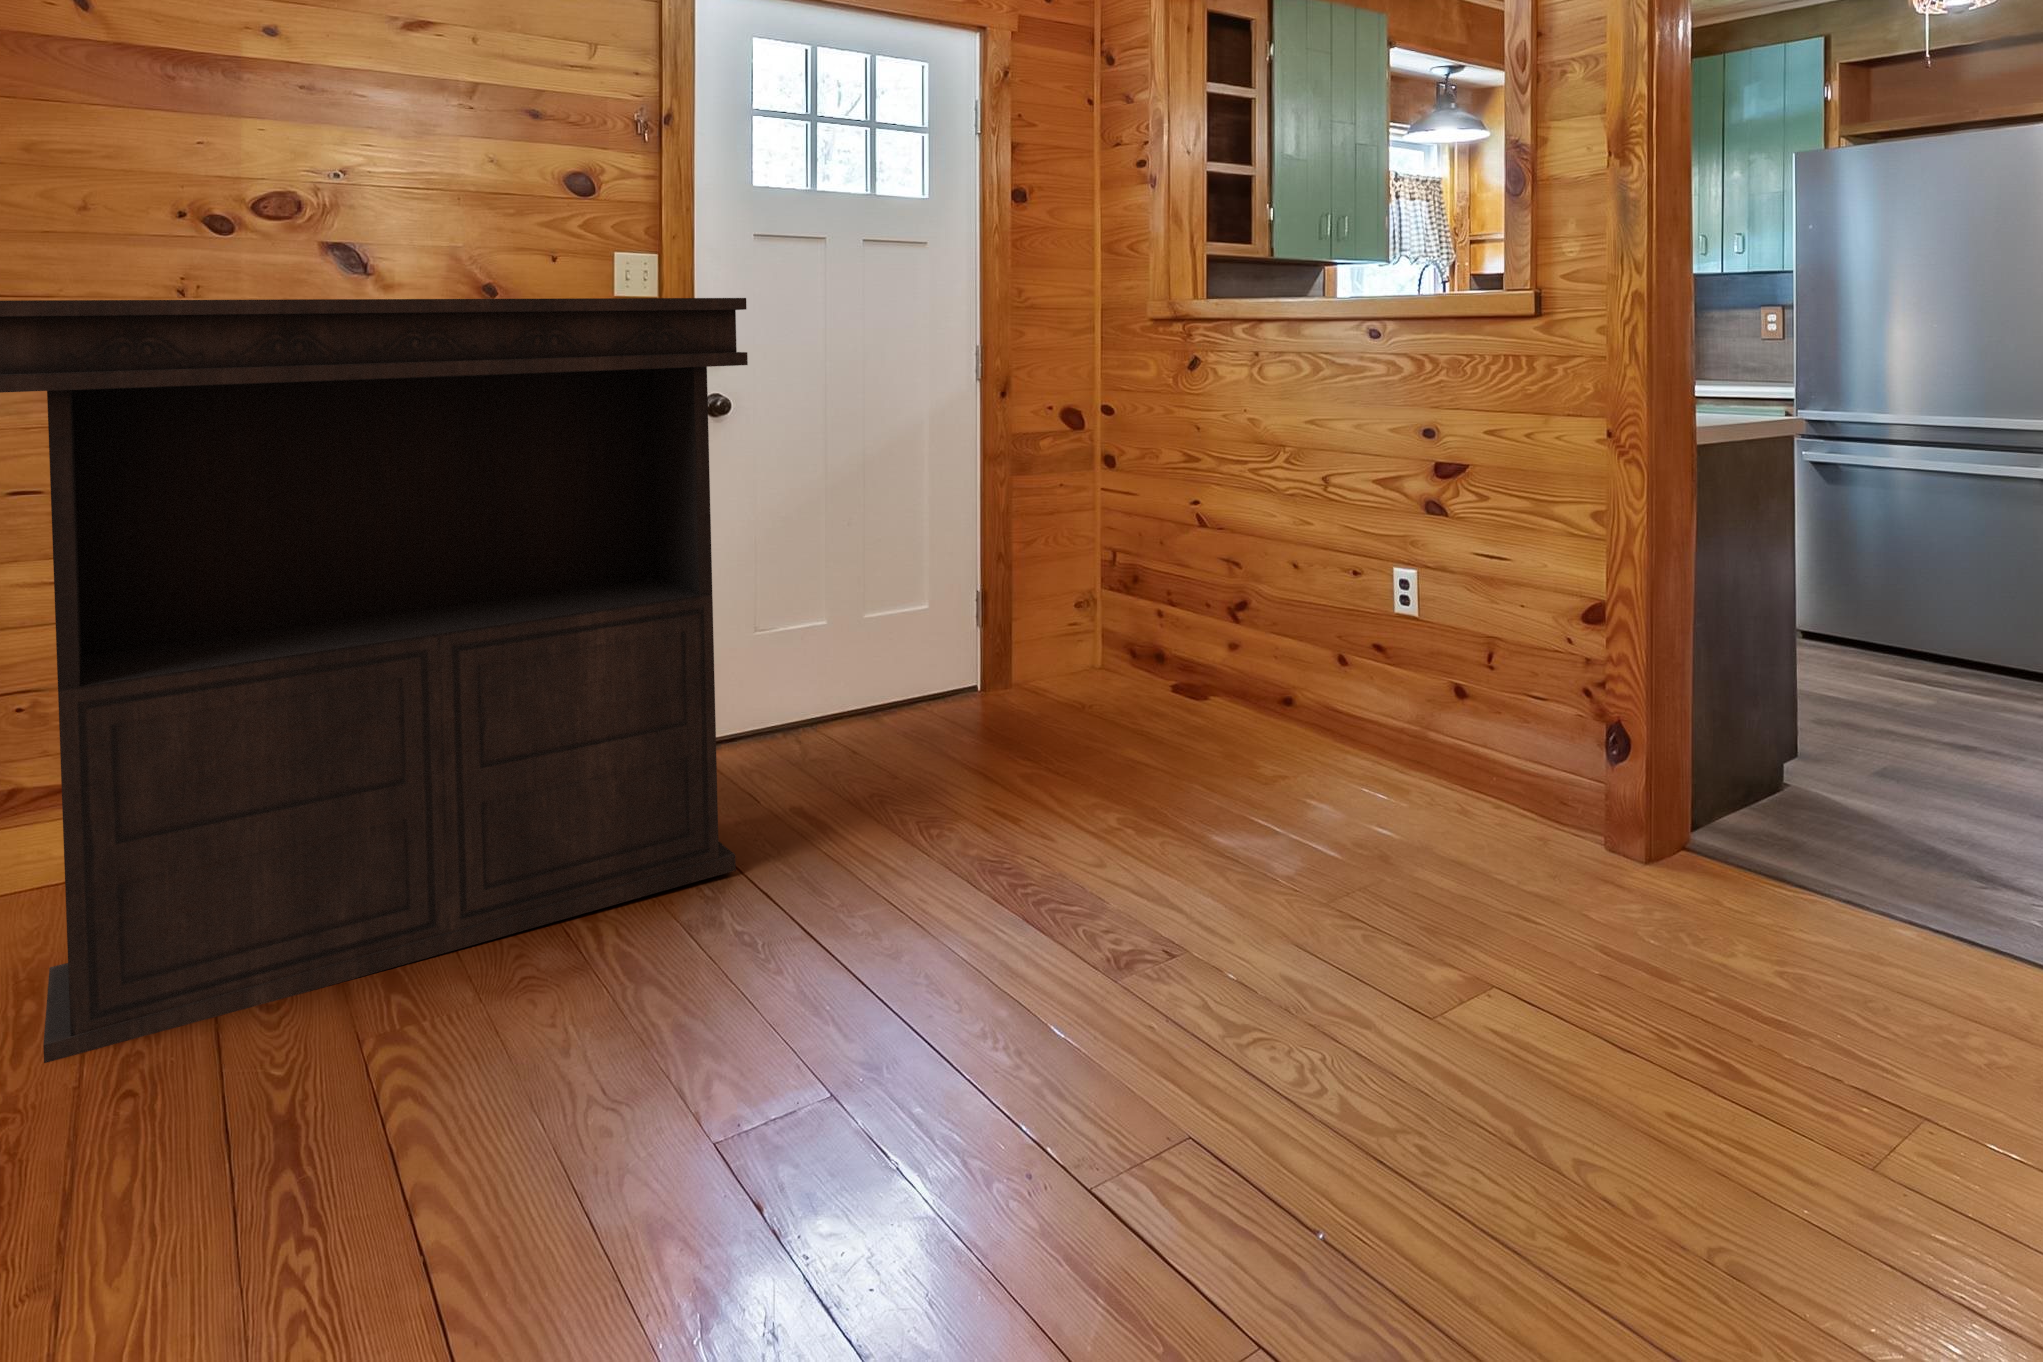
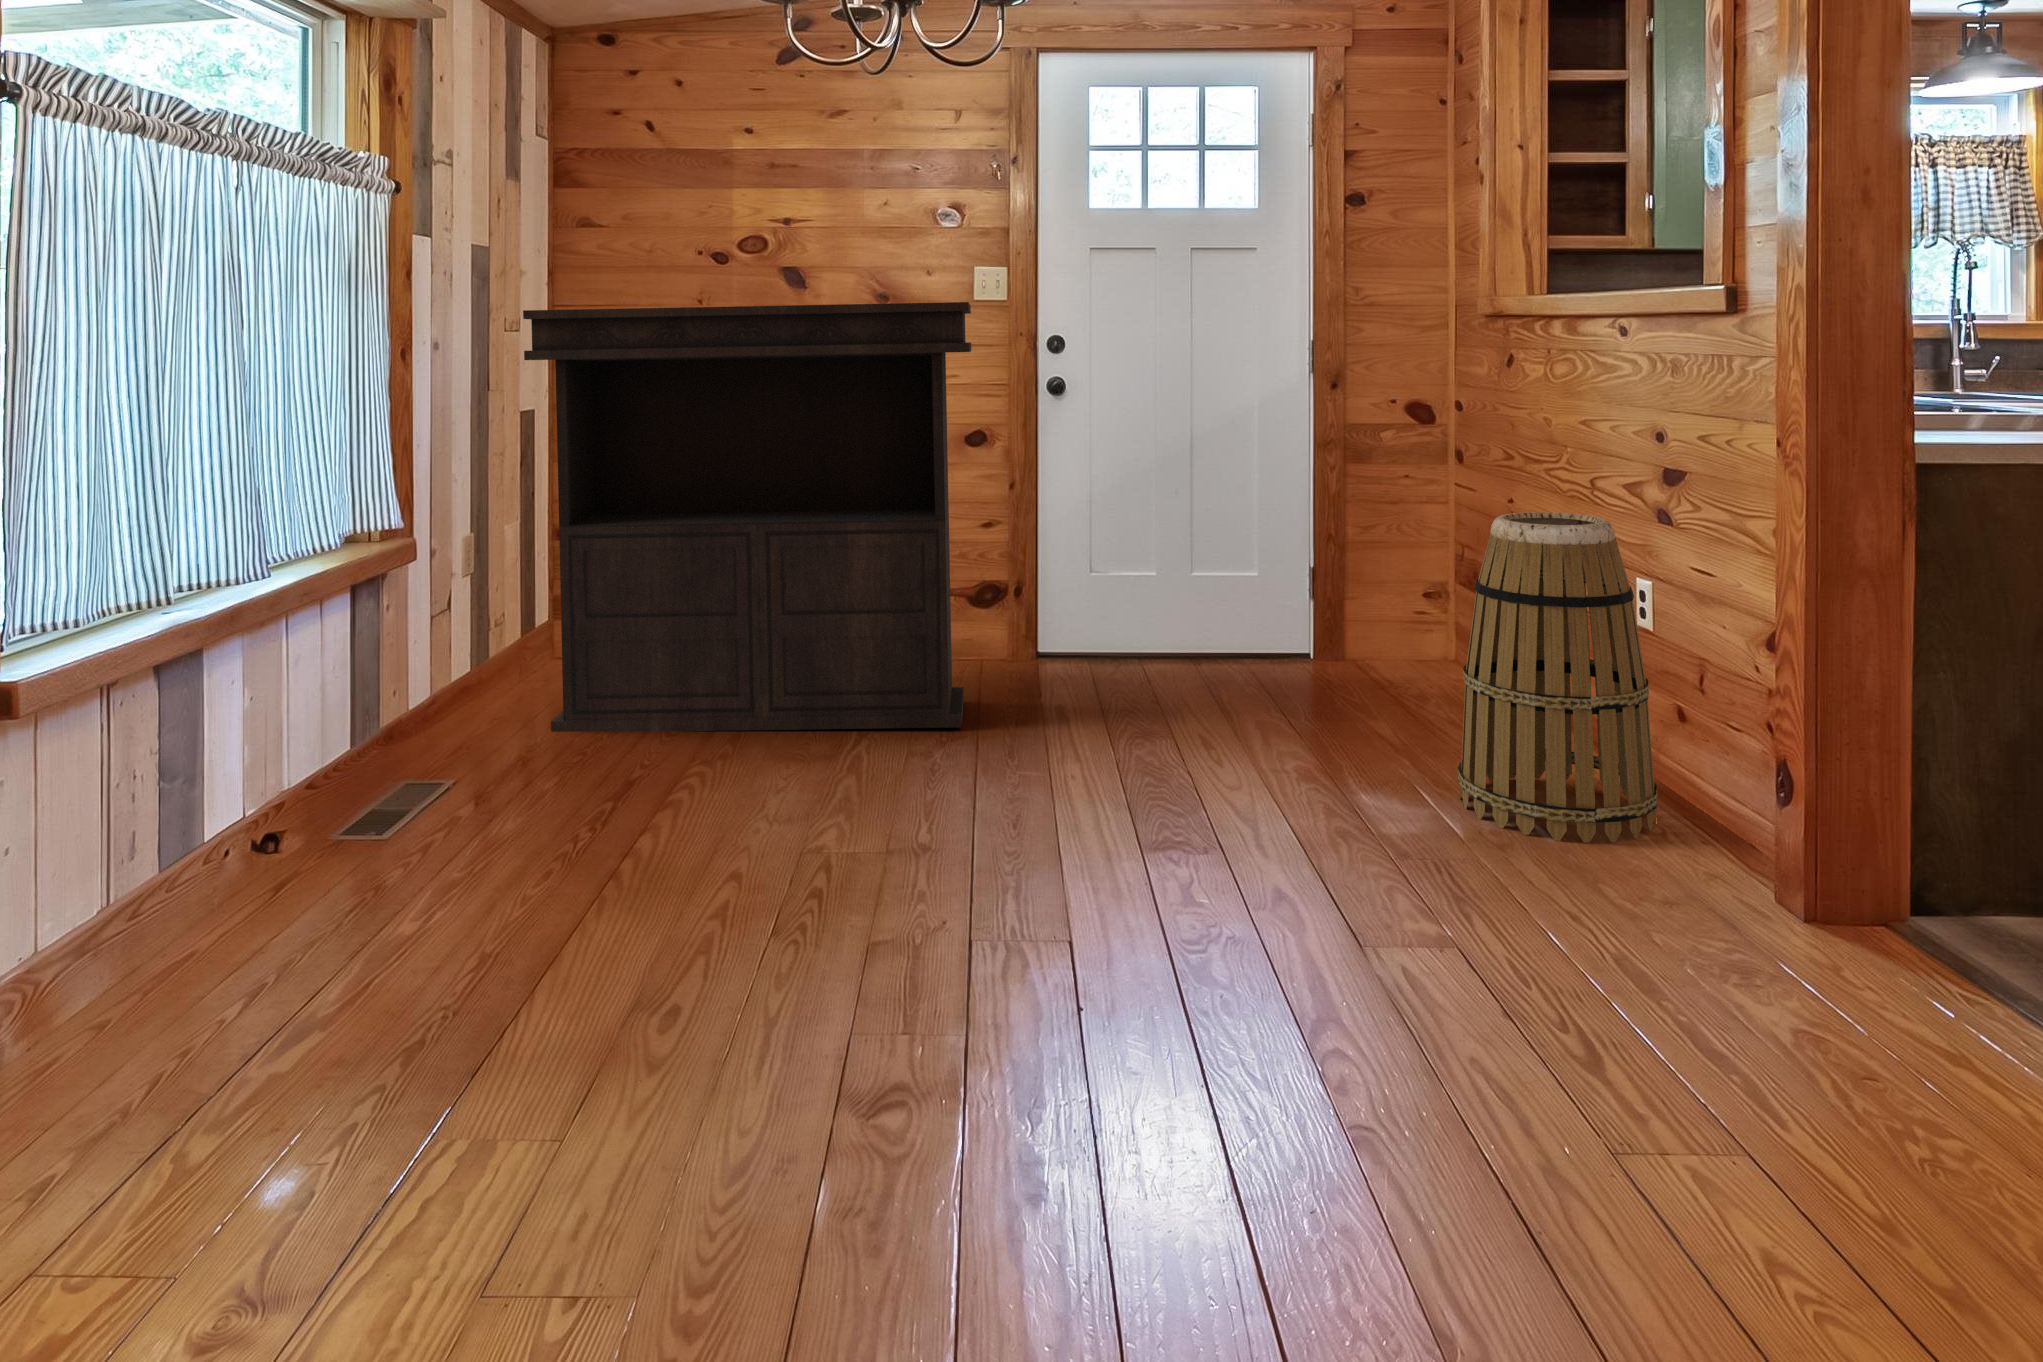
basket: none [1305,517,1498,851] -> present [1458,512,1658,843]

